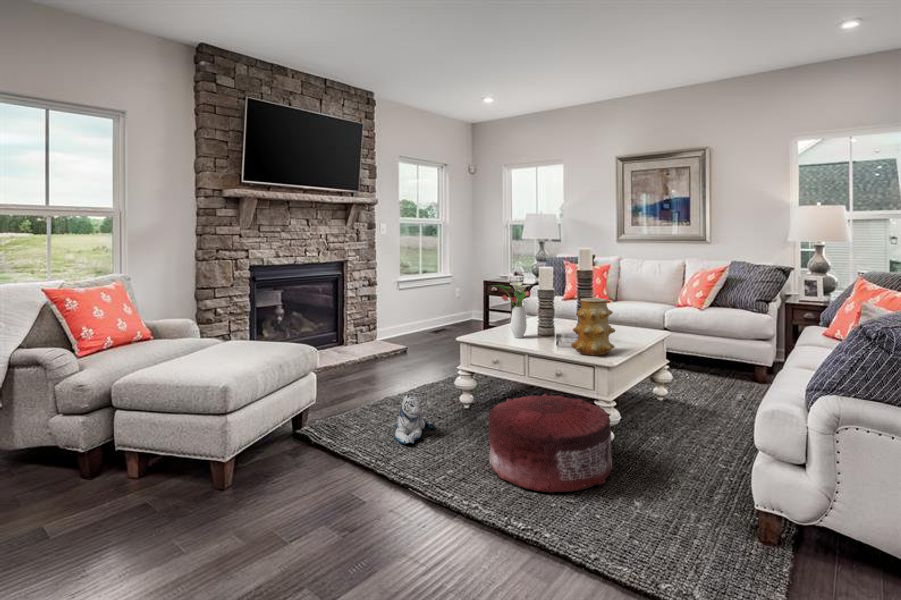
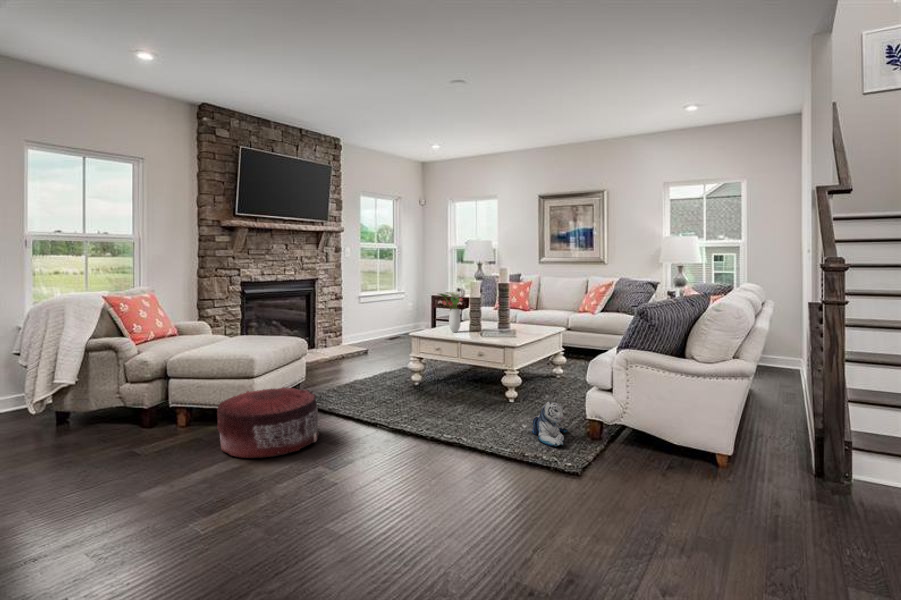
vase: present [571,298,615,356] -> none [490,301,520,341]
pouf: present [488,393,612,493] -> present [217,387,320,458]
plush toy: present [395,395,434,445] -> present [532,402,568,447]

